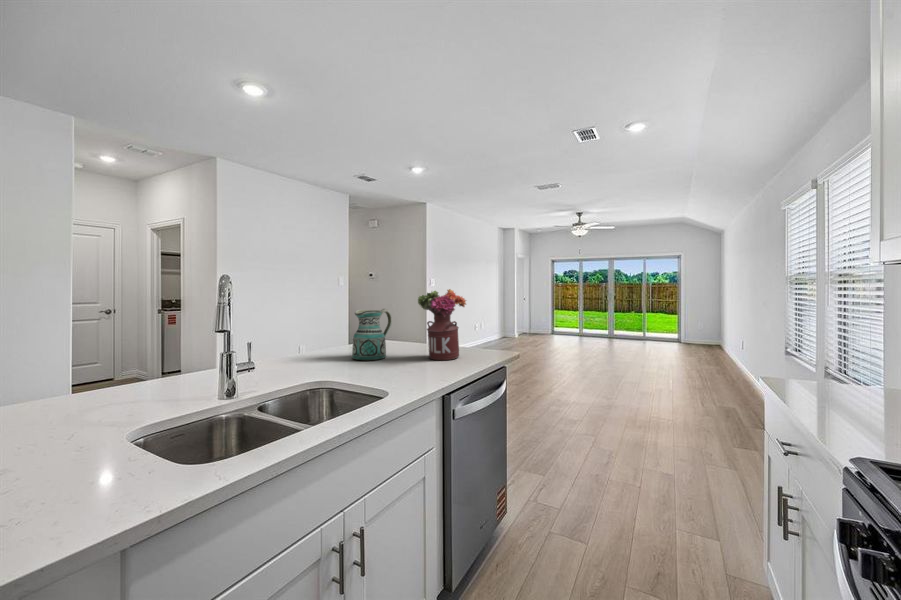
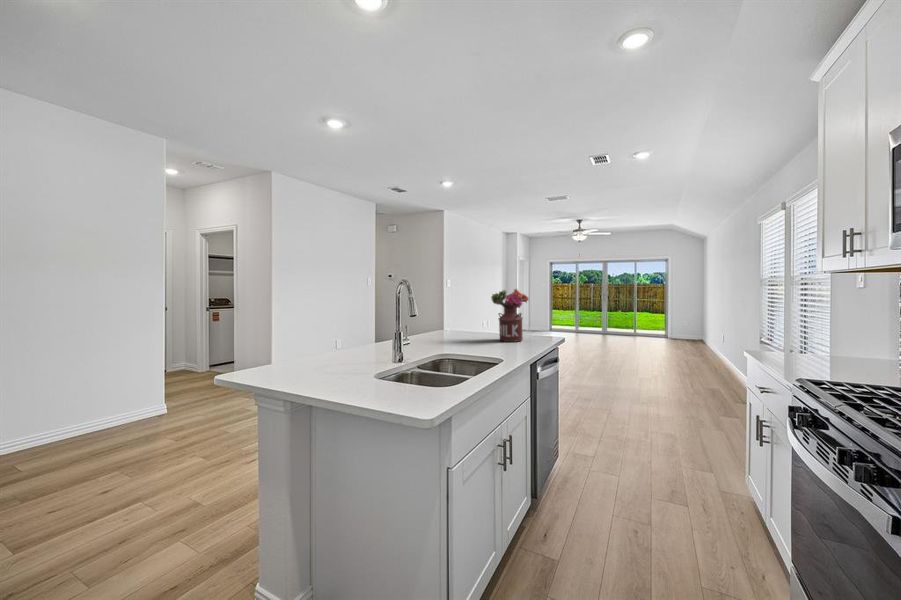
ceramic pitcher: present [352,309,392,360] -> none [441,304,467,342]

